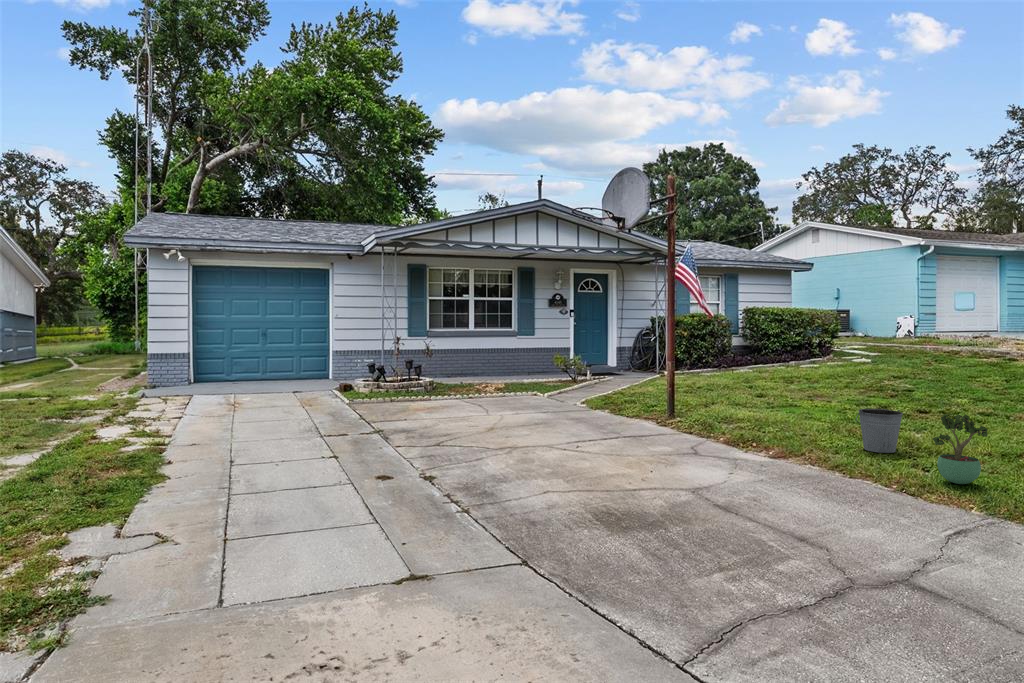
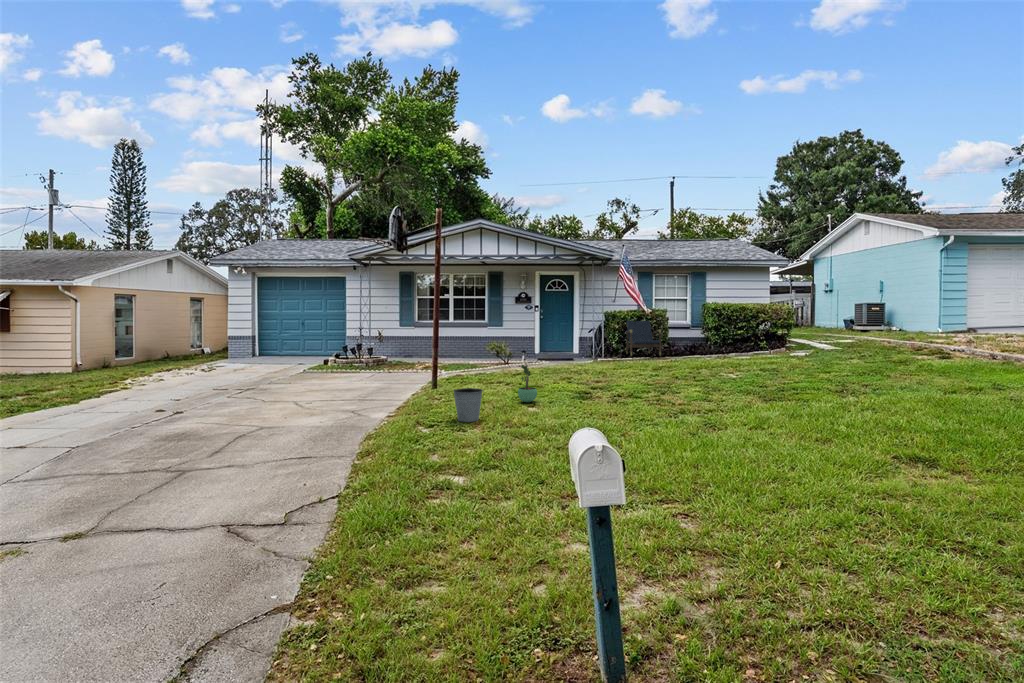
lounge chair: none [693,326,740,367] -> present [626,321,661,356]
potted plant: present [933,414,988,484] -> present [518,365,537,402]

